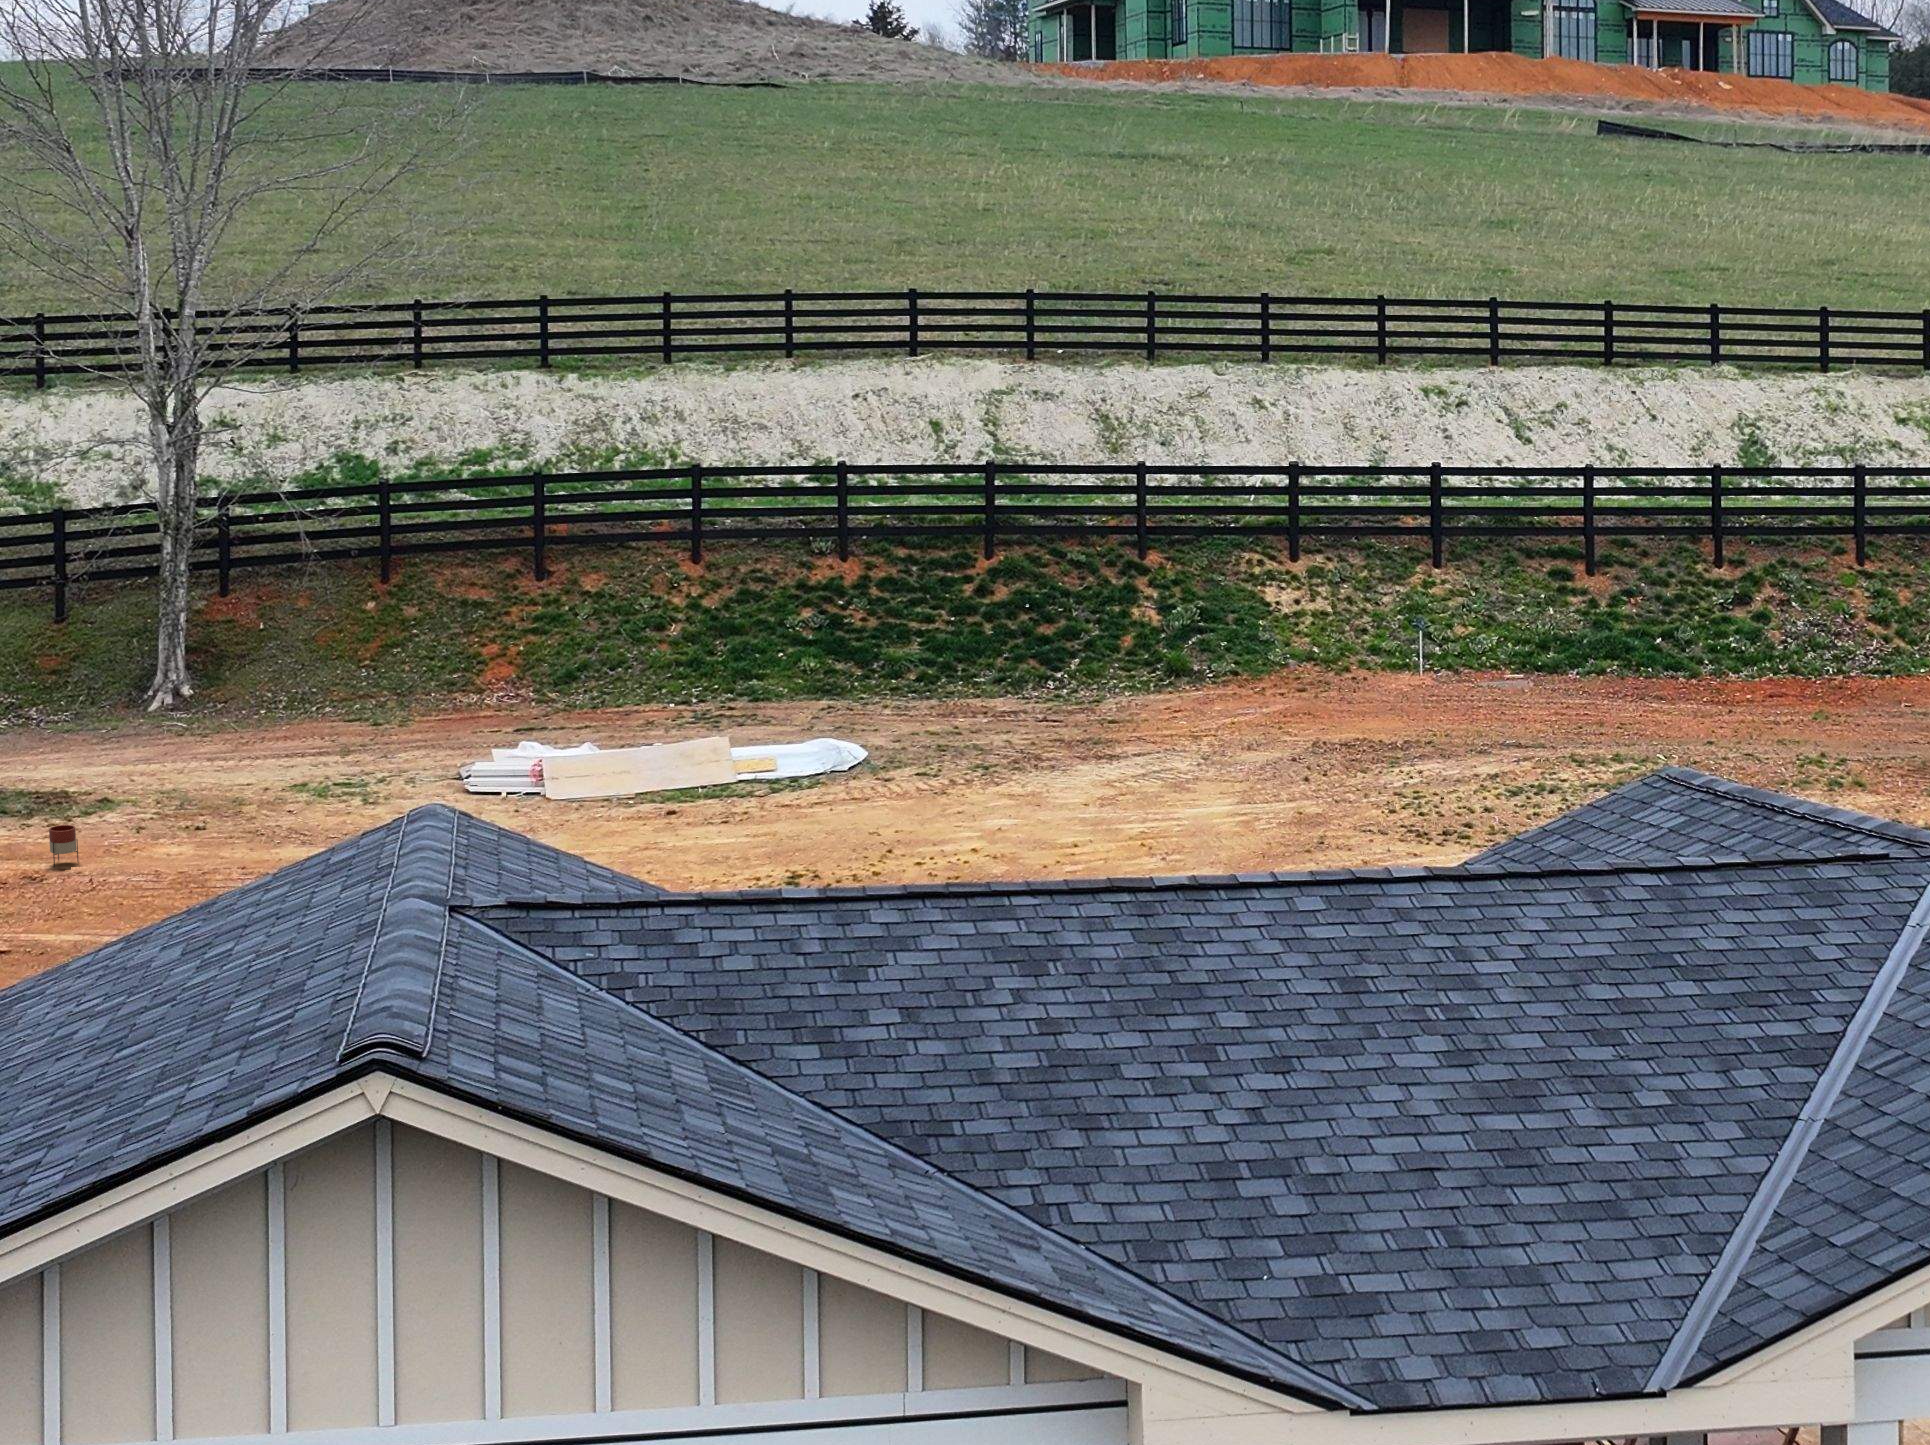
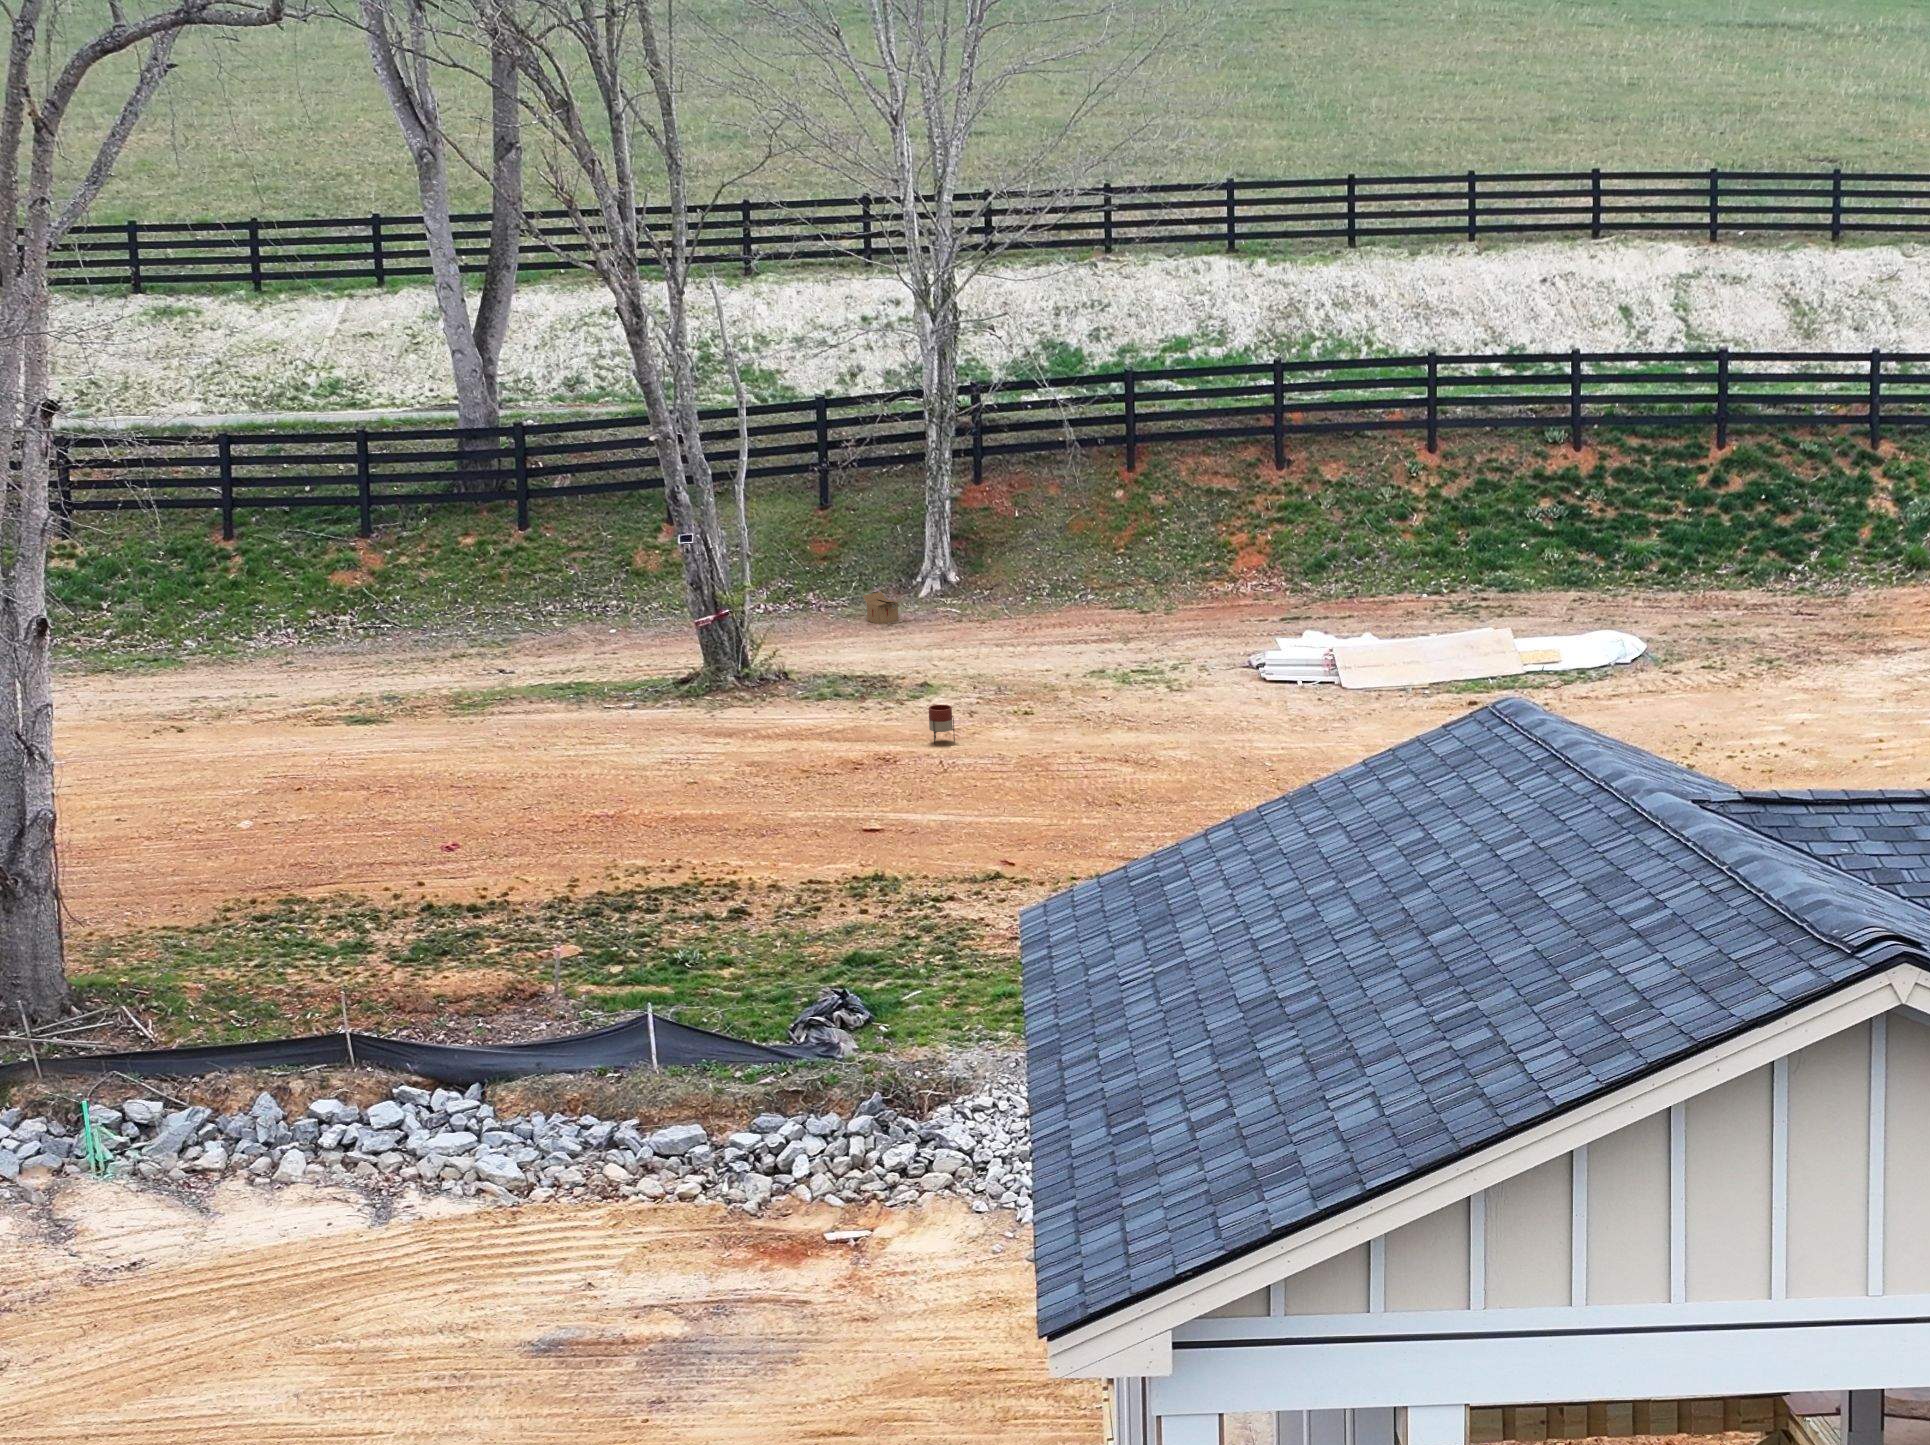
cardboard box: none [56,706,100,740] -> present [863,592,898,624]

